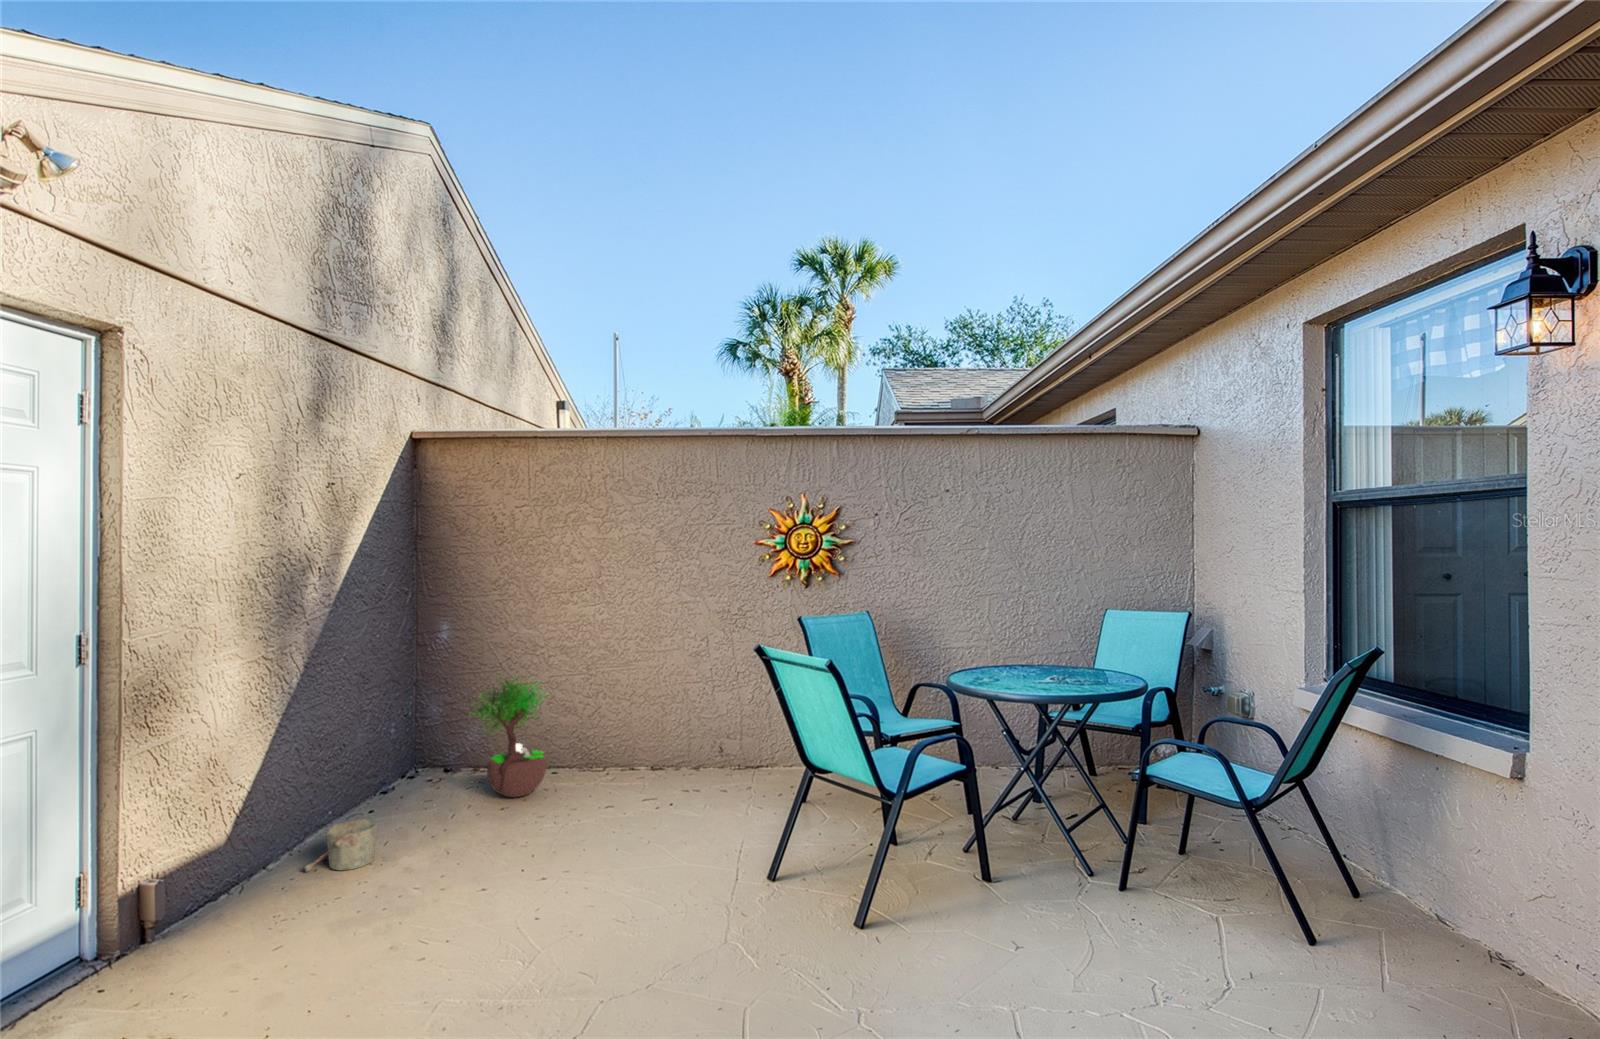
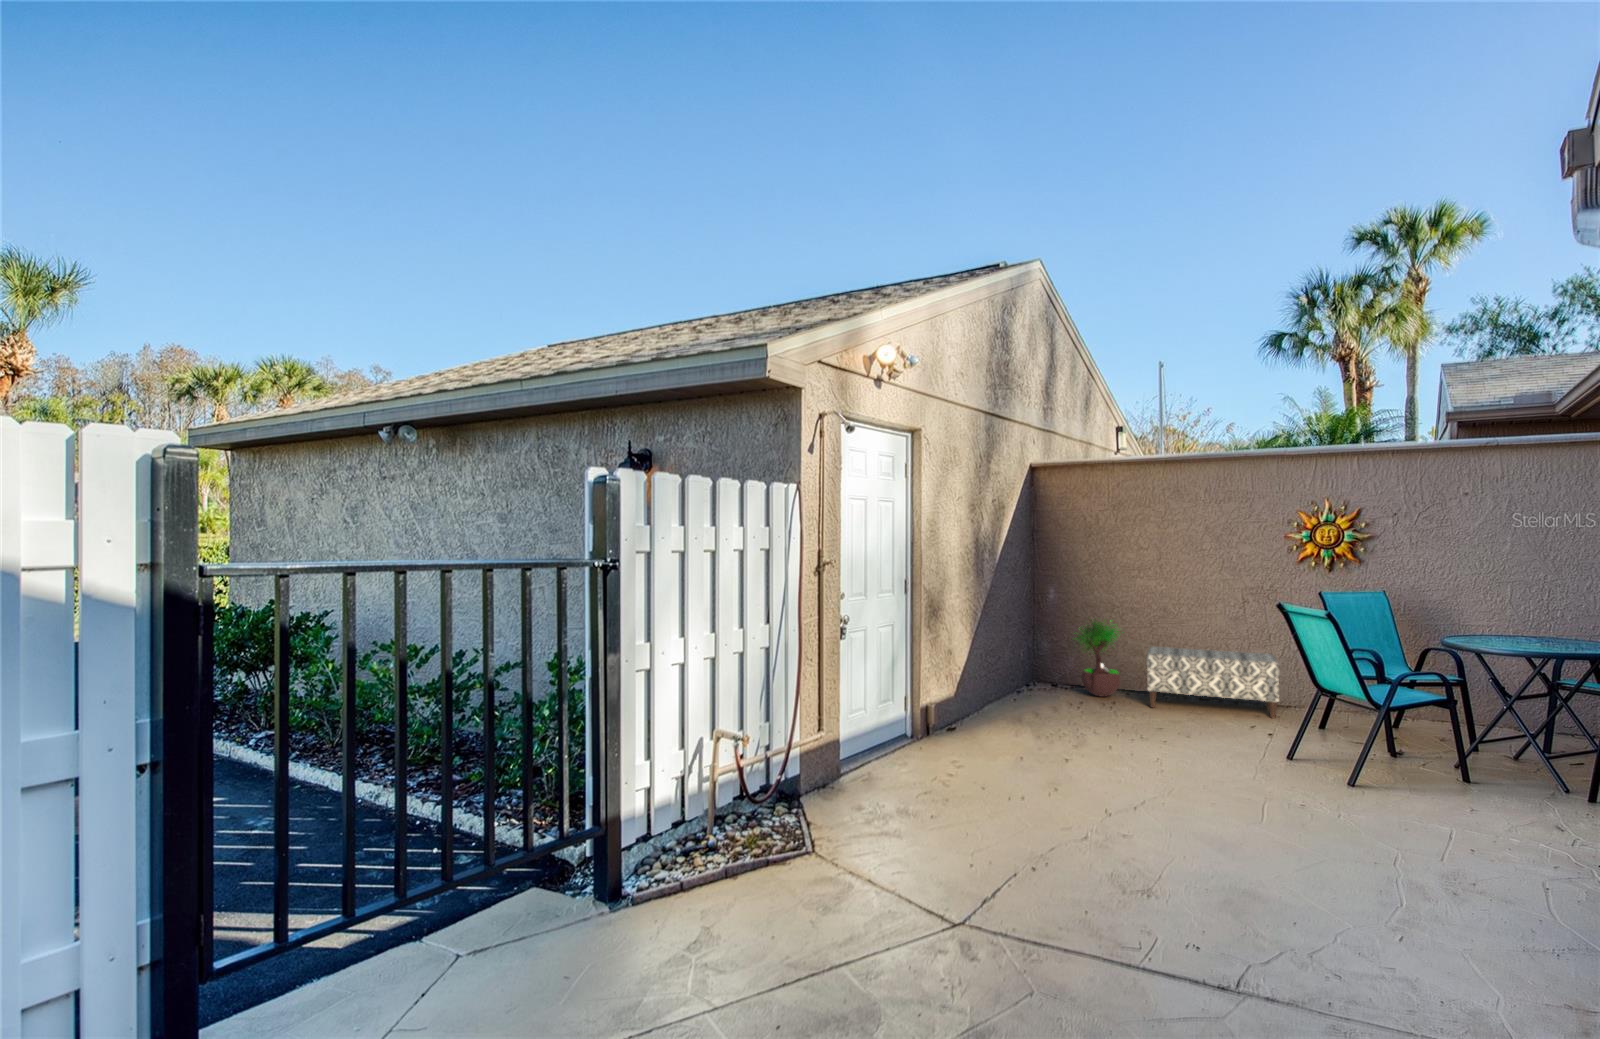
bench: none [582,702,754,807] -> present [1146,646,1280,719]
bucket: present [304,819,377,872] -> none [993,688,1028,712]

